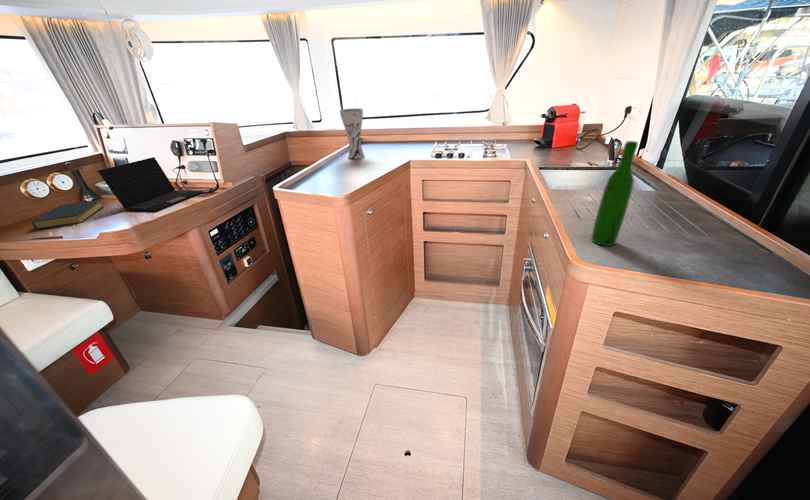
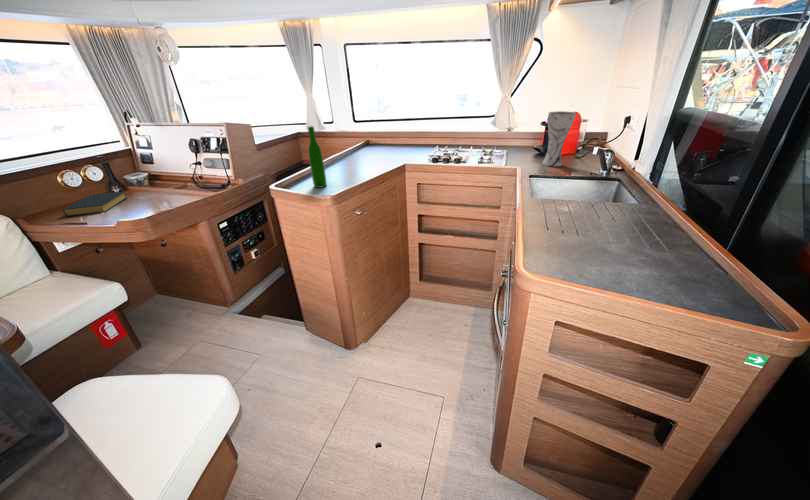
vase: present [340,109,365,159] -> present [542,111,576,167]
wine bottle: present [591,141,638,246] -> present [308,126,327,188]
laptop: present [98,157,203,212] -> none [121,154,216,204]

